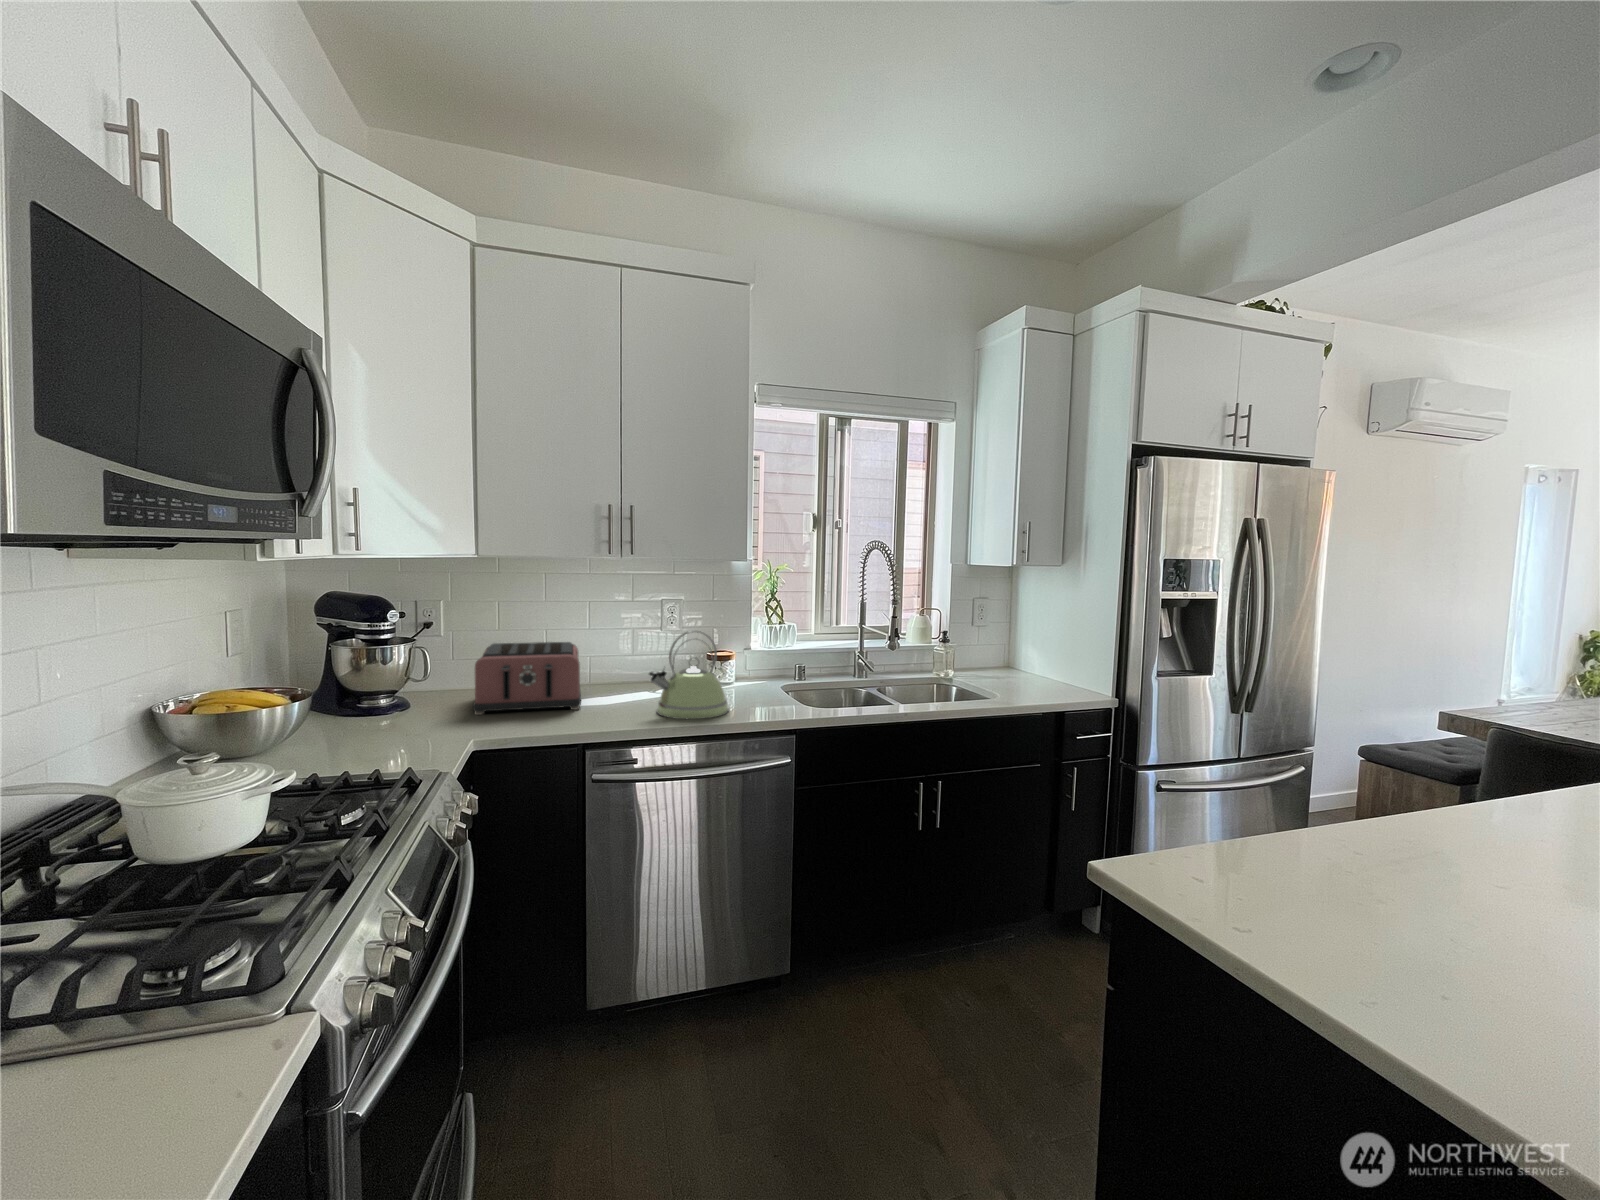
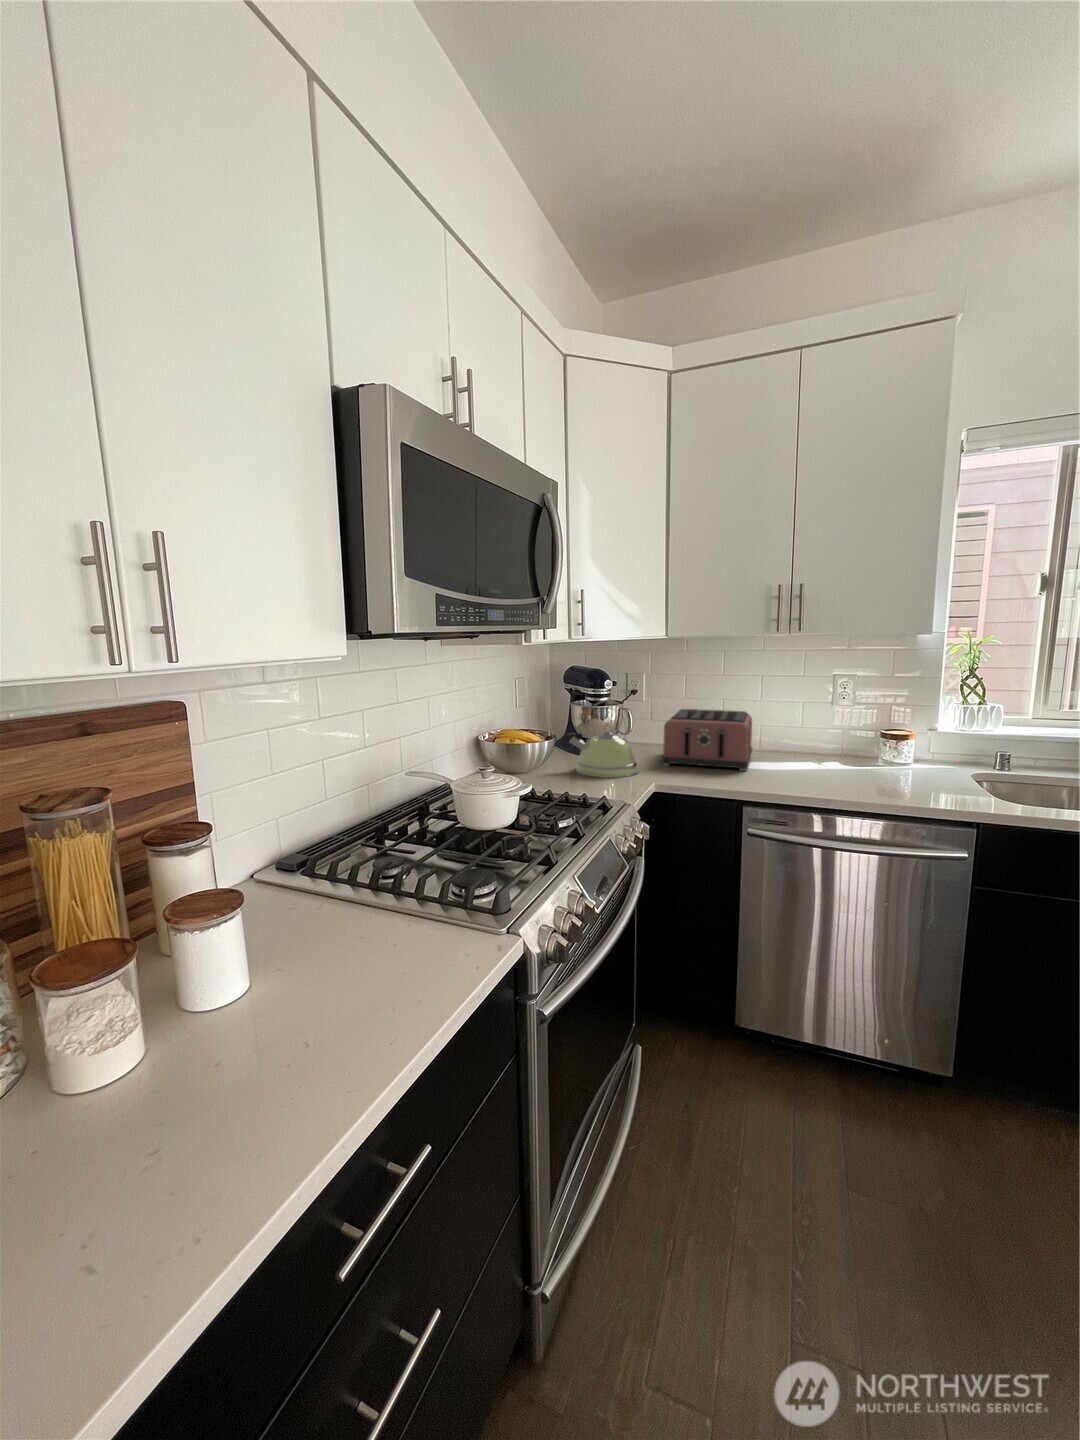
kettle: present [649,630,729,719] -> present [568,700,639,778]

